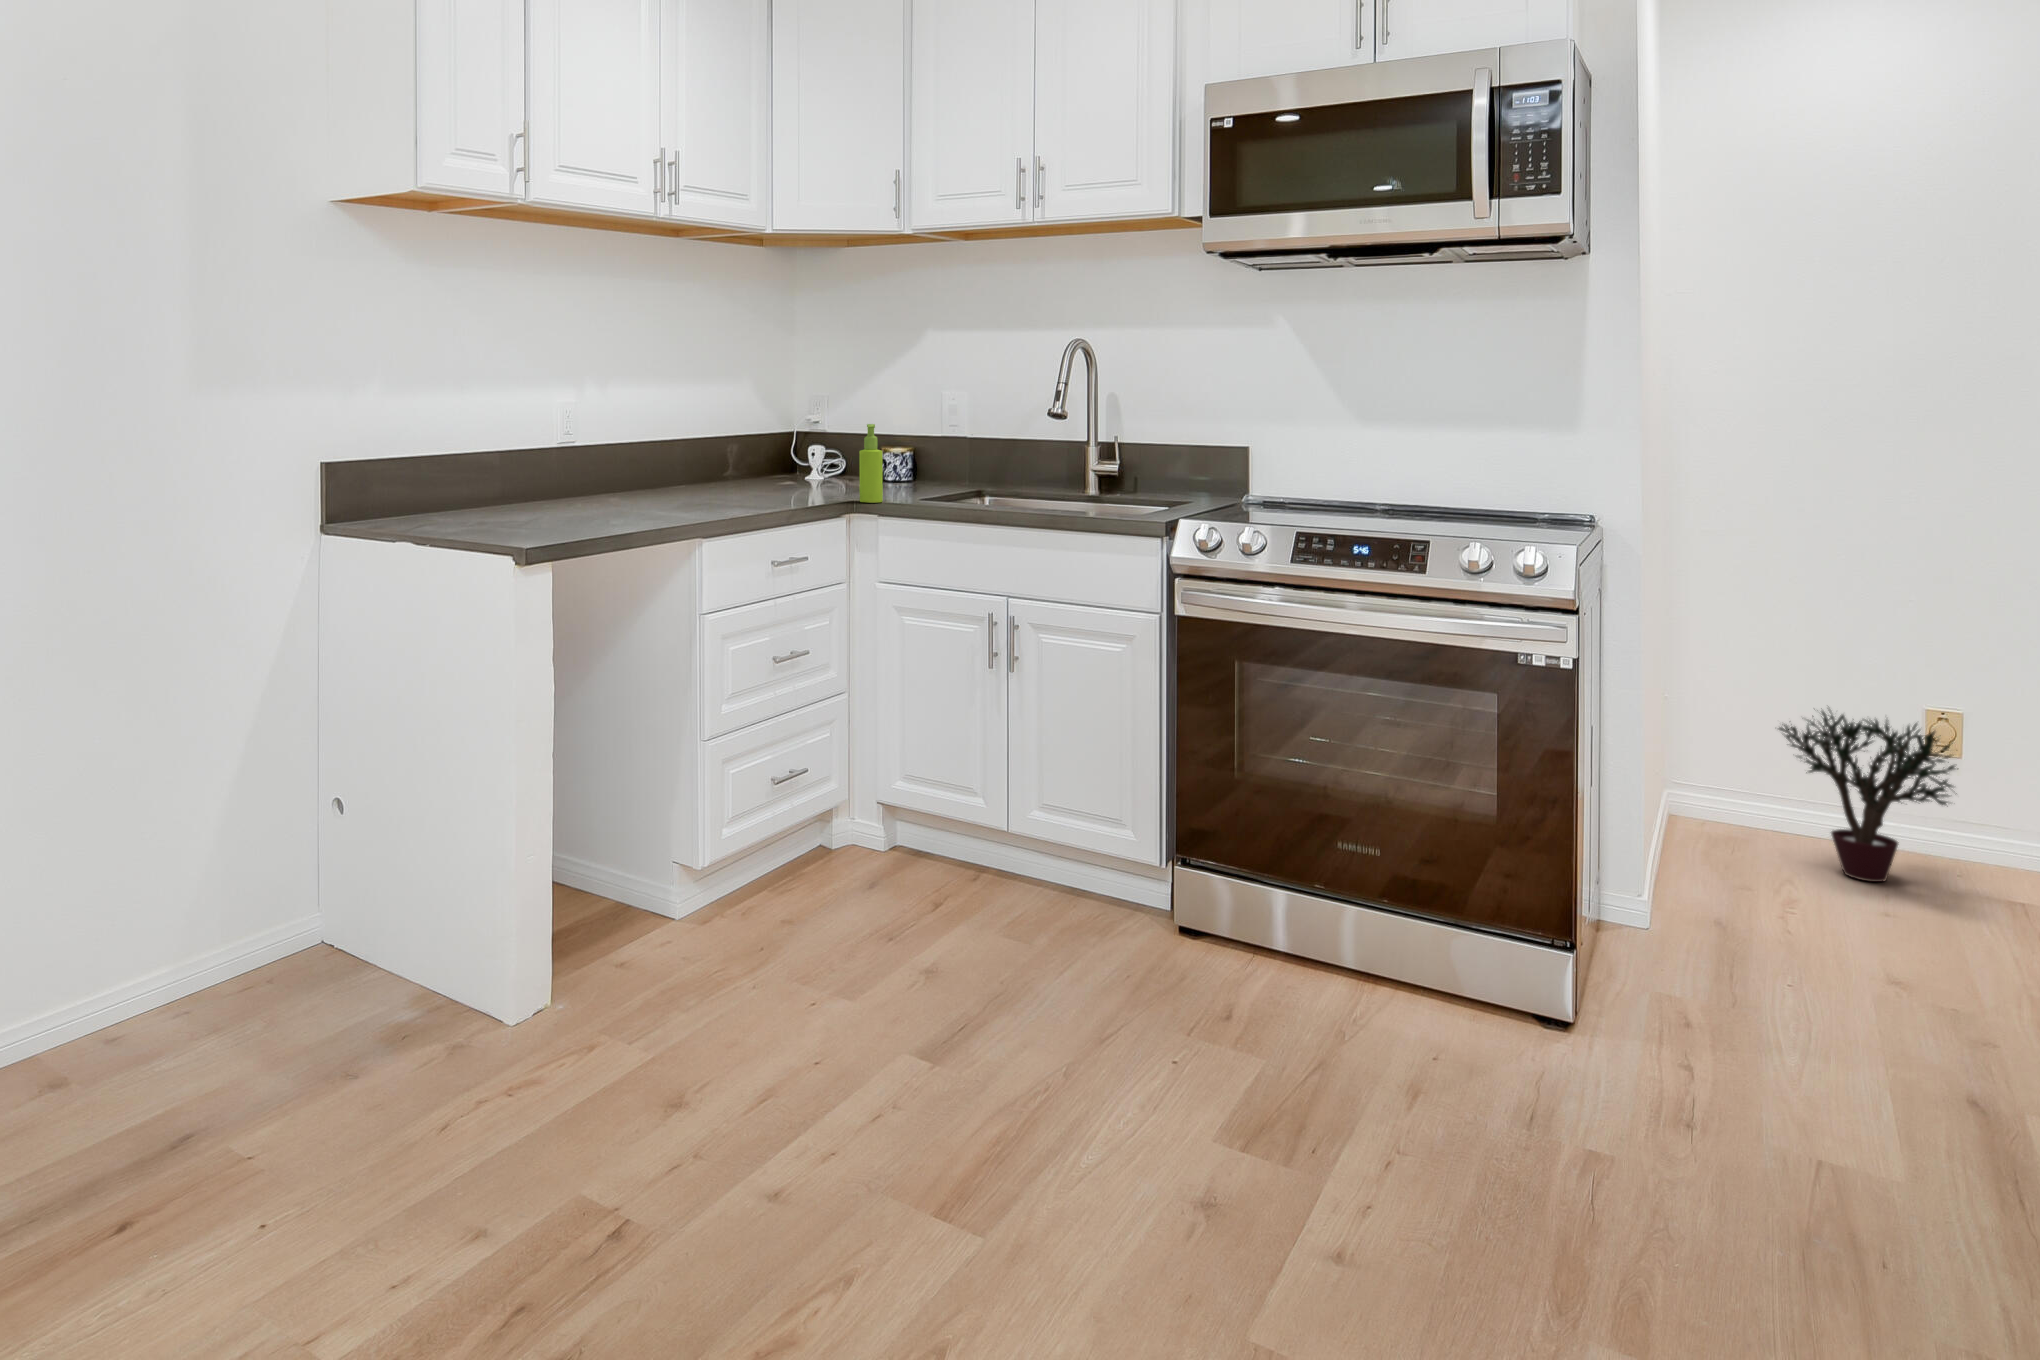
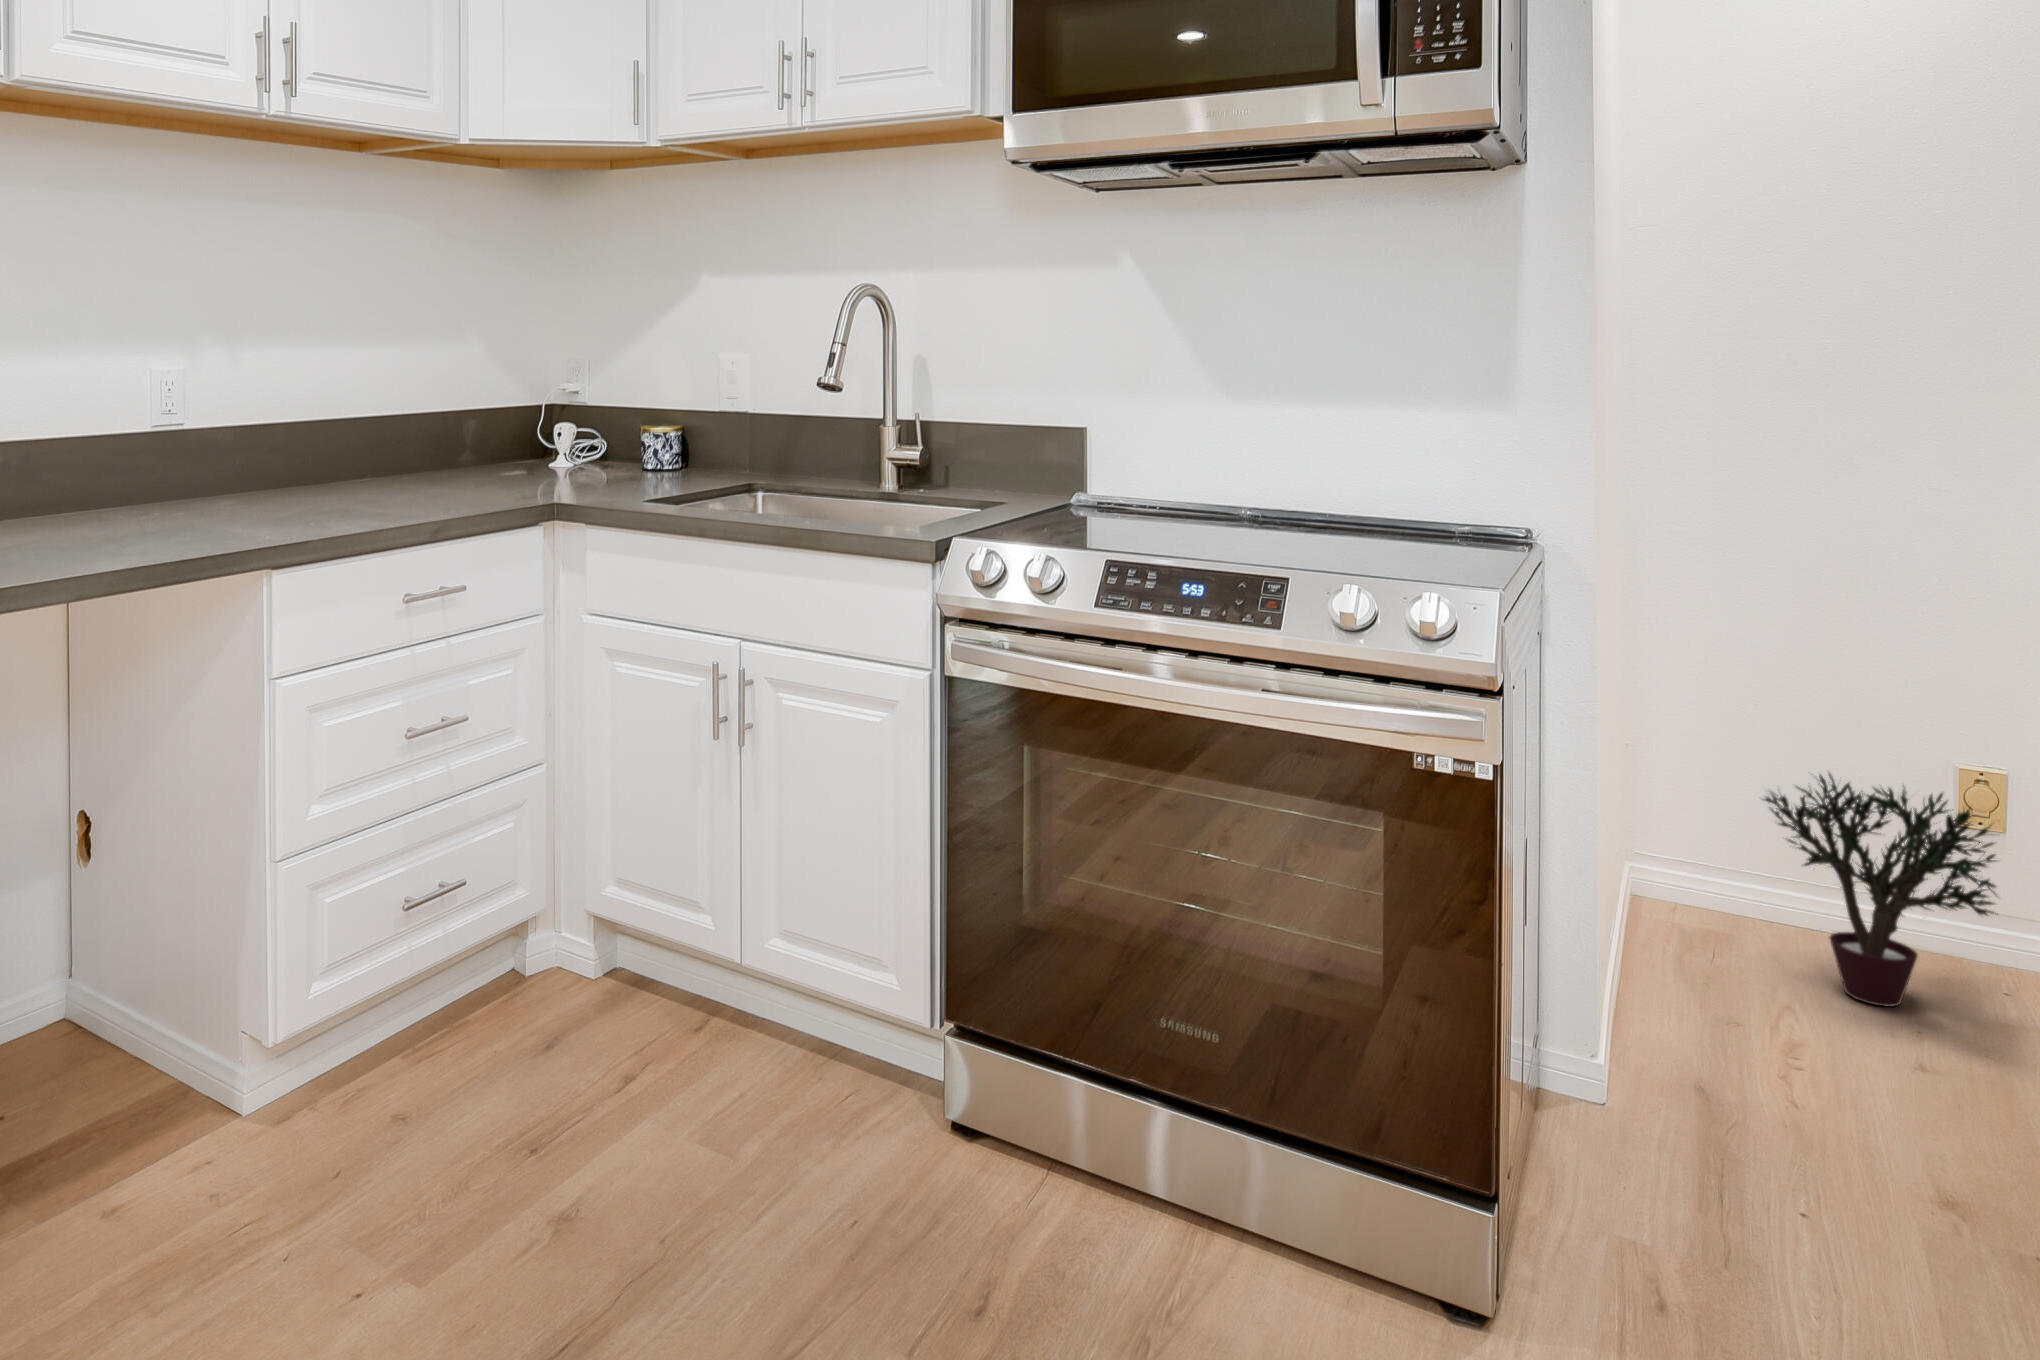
soap dispenser: present [859,424,883,503] -> none [558,403,590,510]

